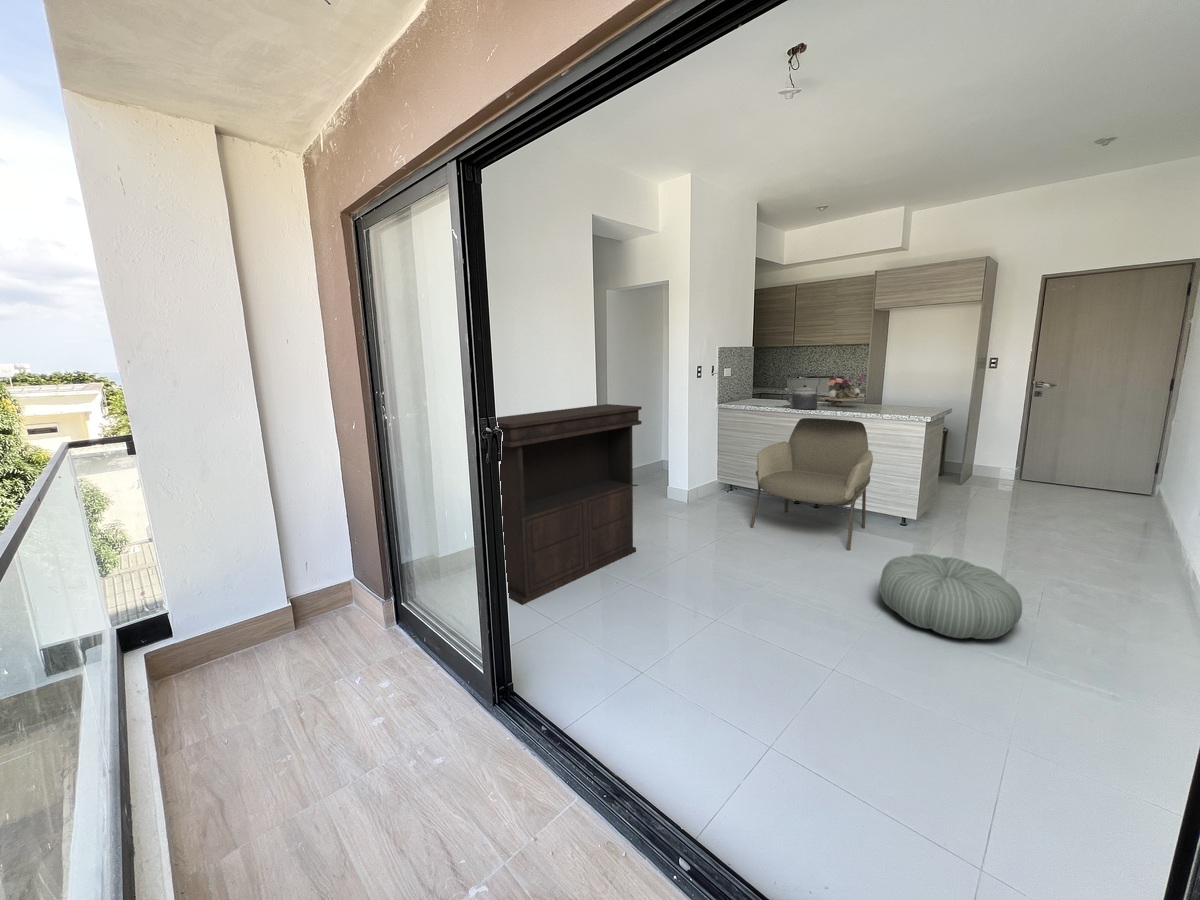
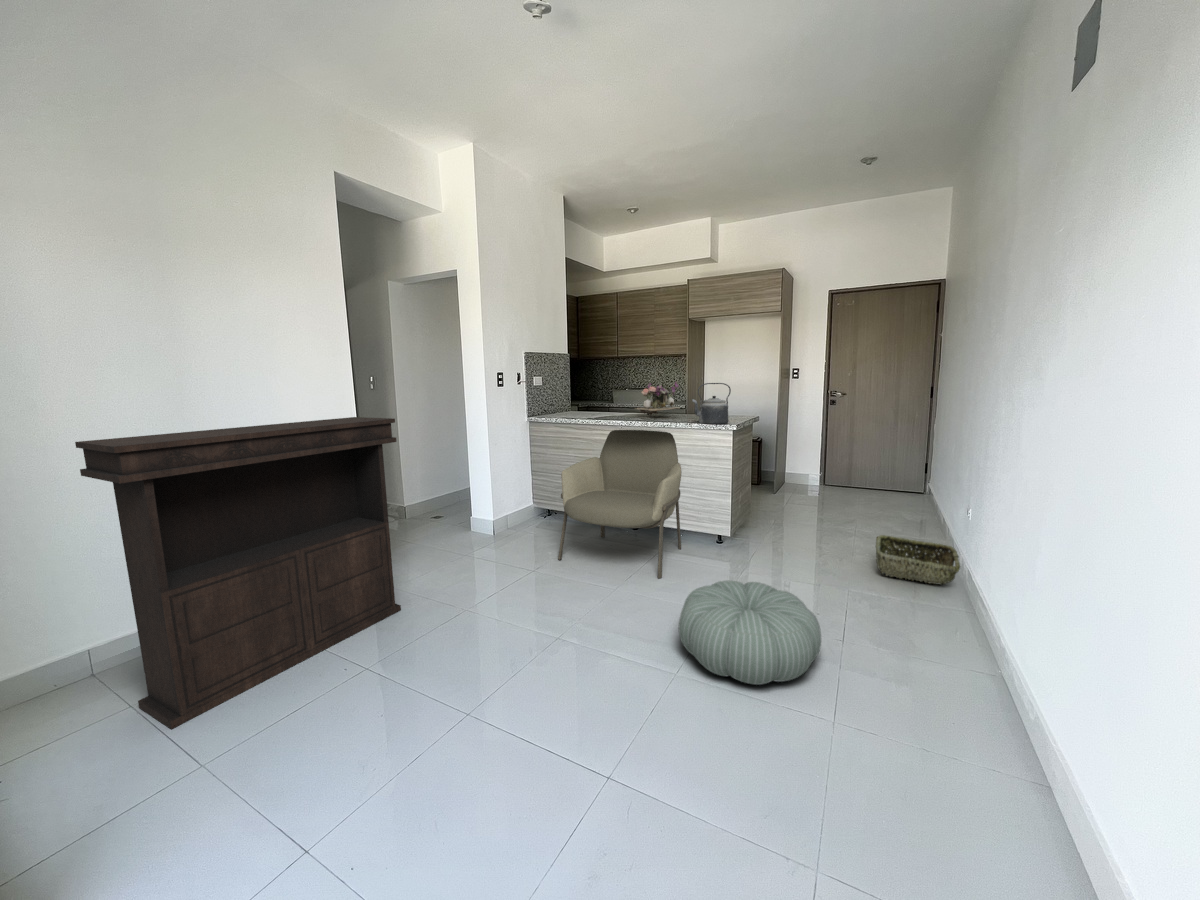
kettle: present [785,374,820,410] -> present [692,383,731,424]
woven basket: none [1084,531,1189,585] -> present [876,535,960,584]

